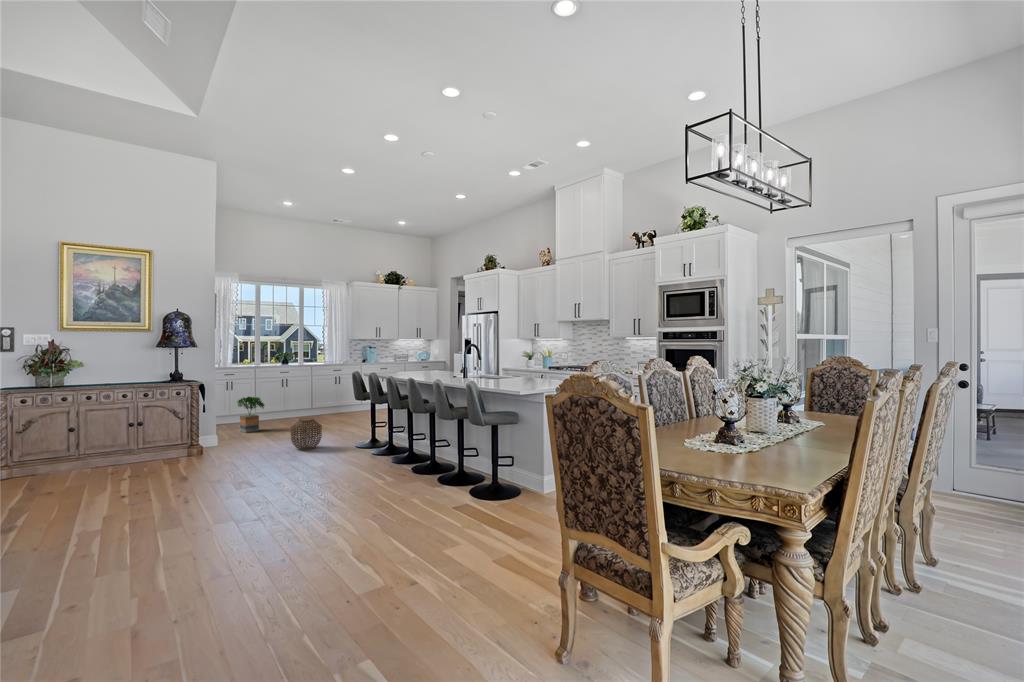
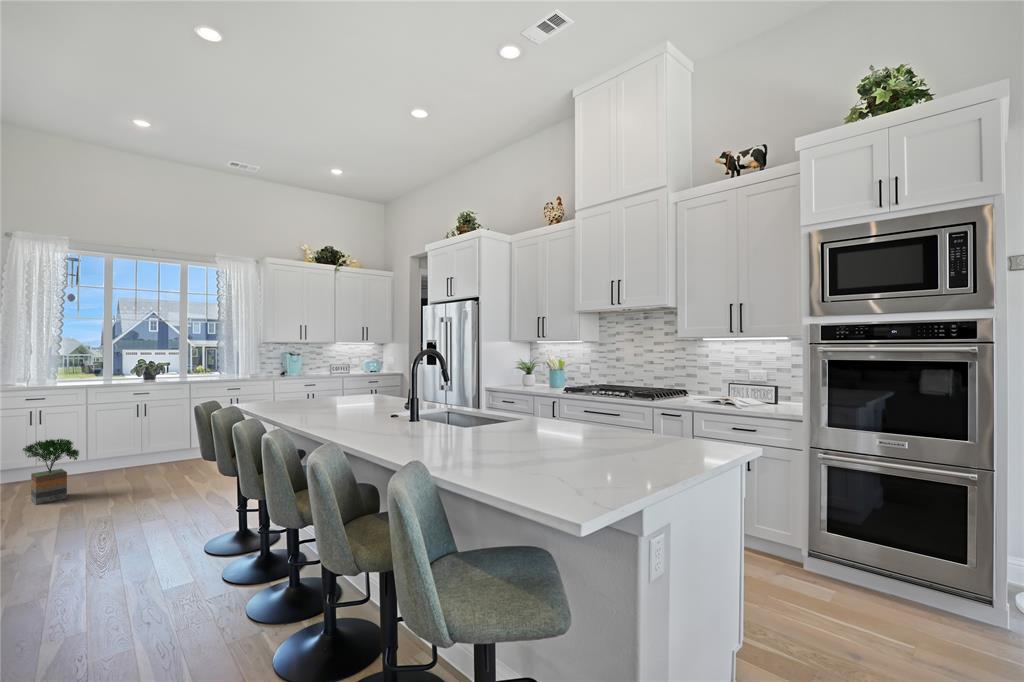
woven basket: present [291,418,322,450] -> none [62,494,137,564]

